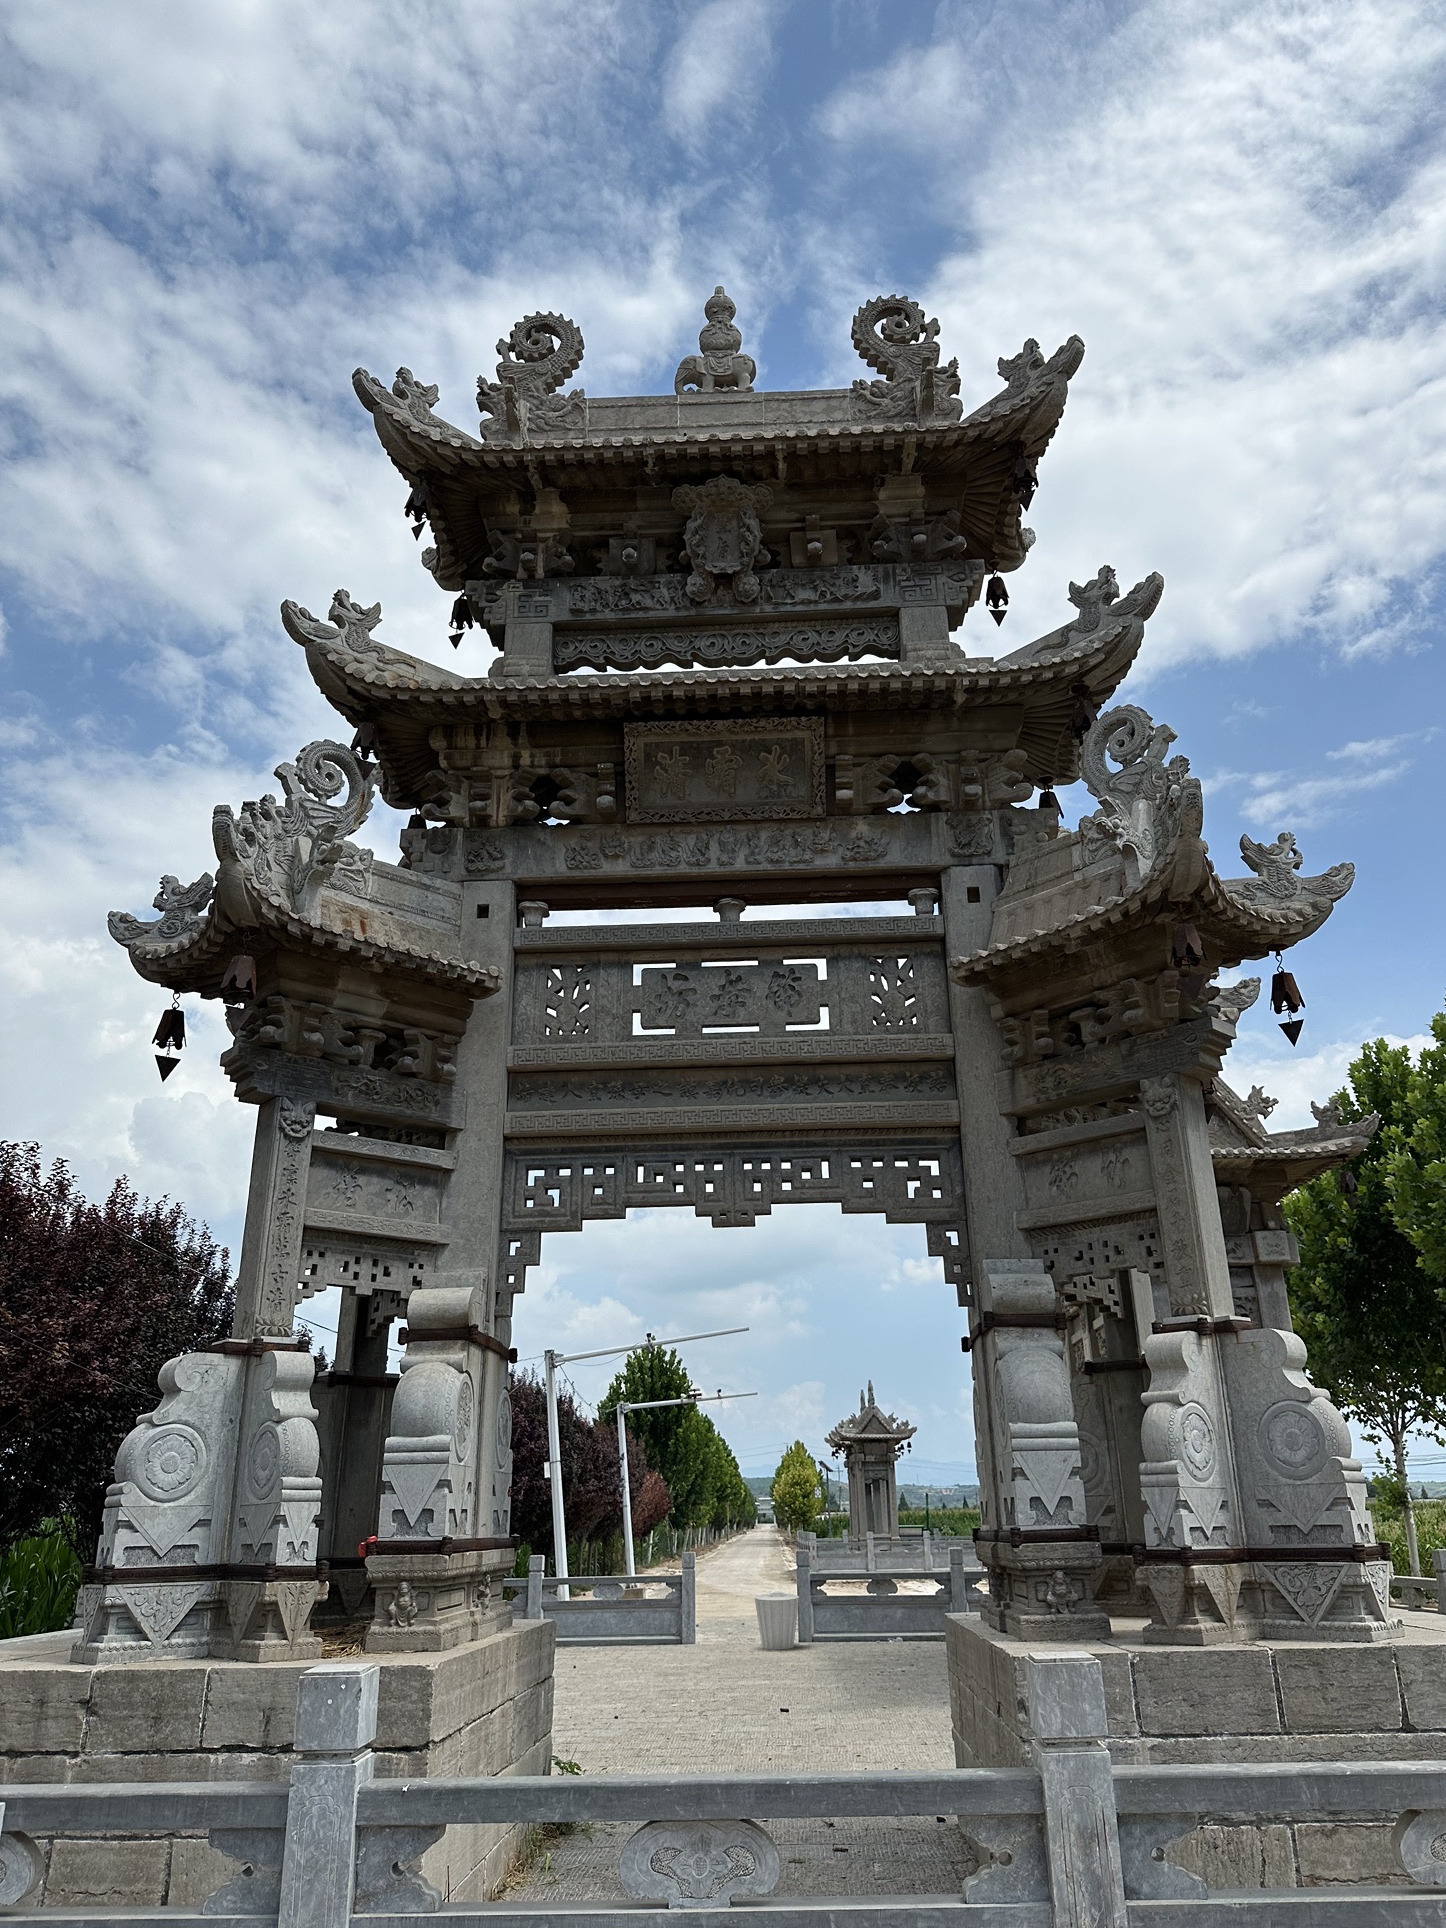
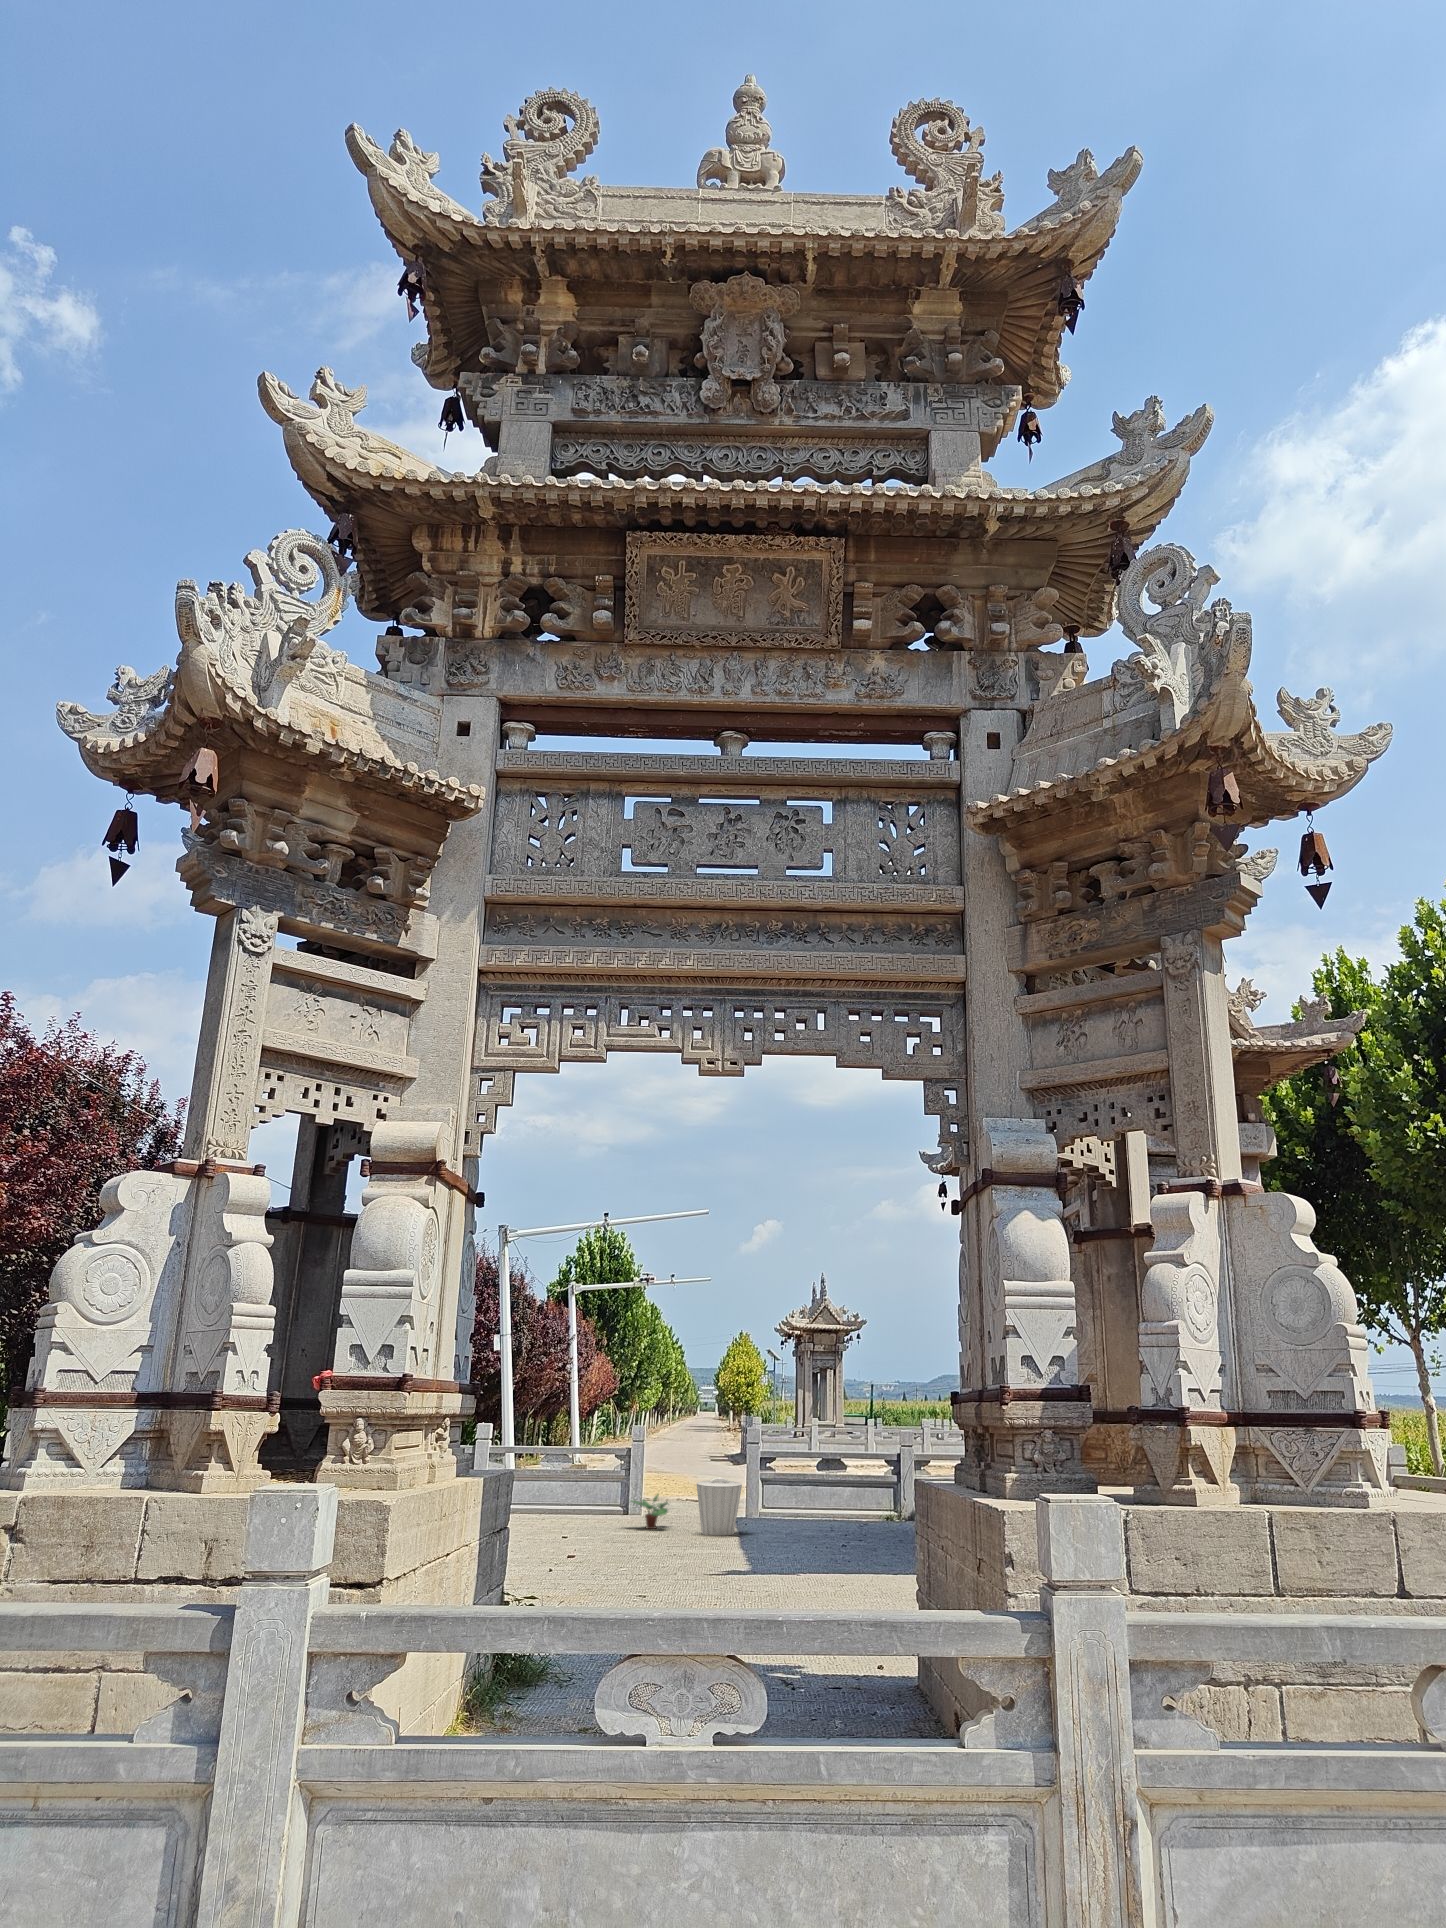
potted plant: none [689,1607,731,1644] -> present [632,1494,668,1529]

